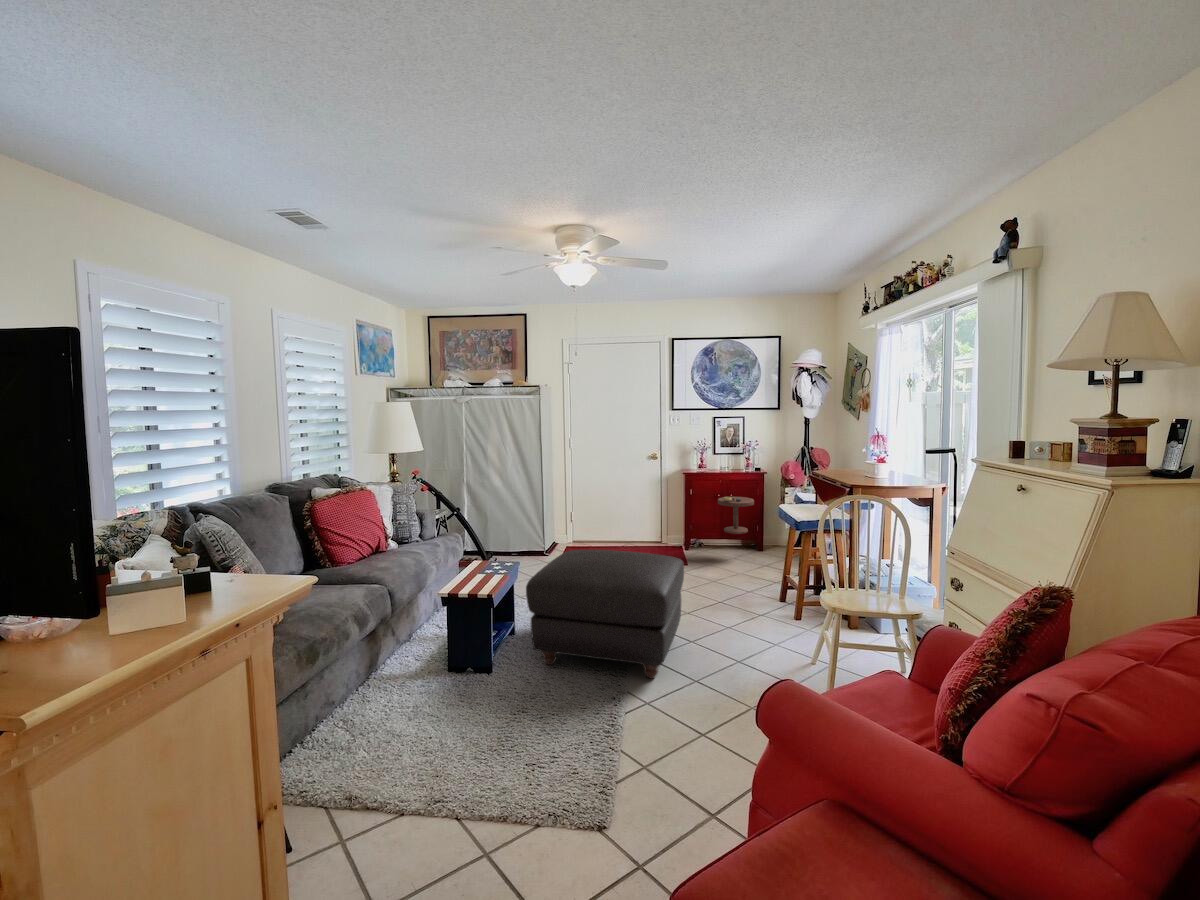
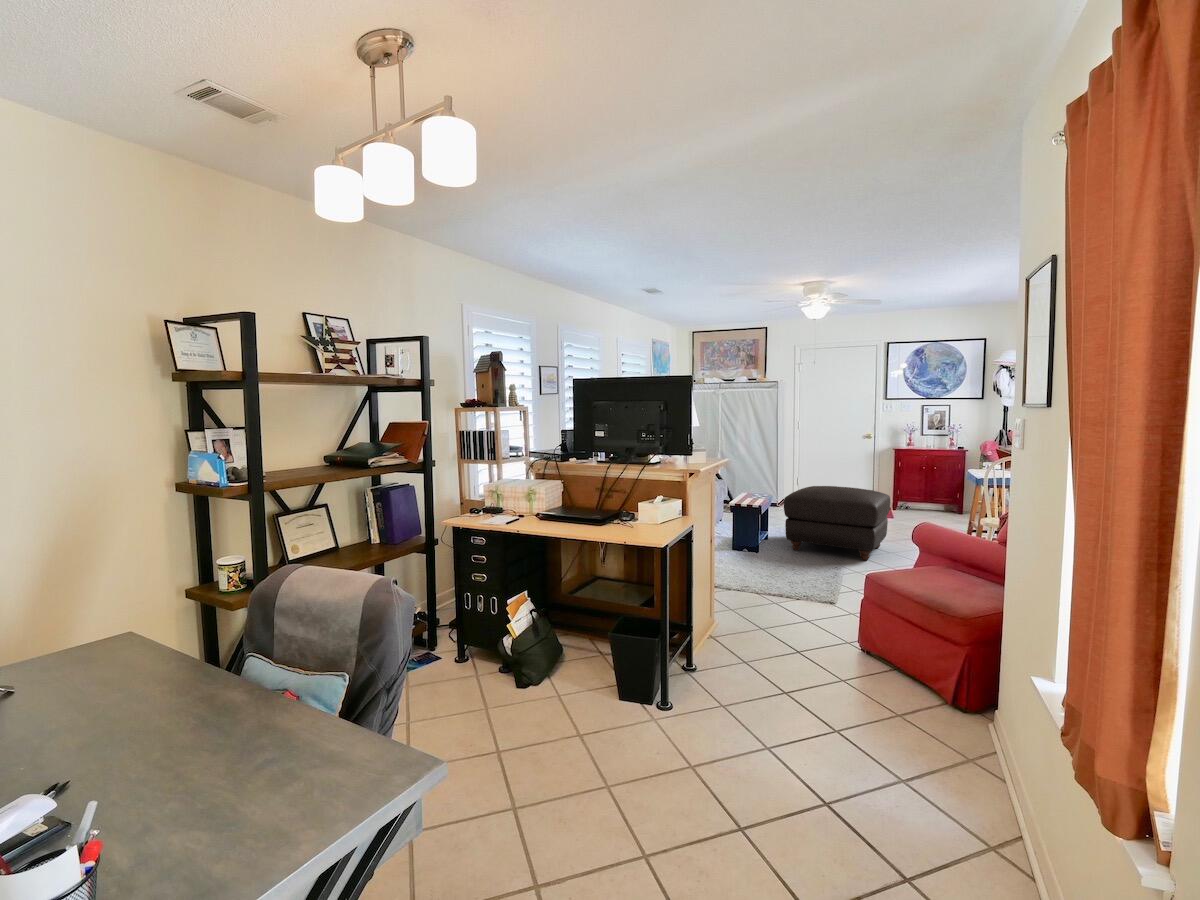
side table: present [718,497,754,534] -> none [922,467,955,518]

